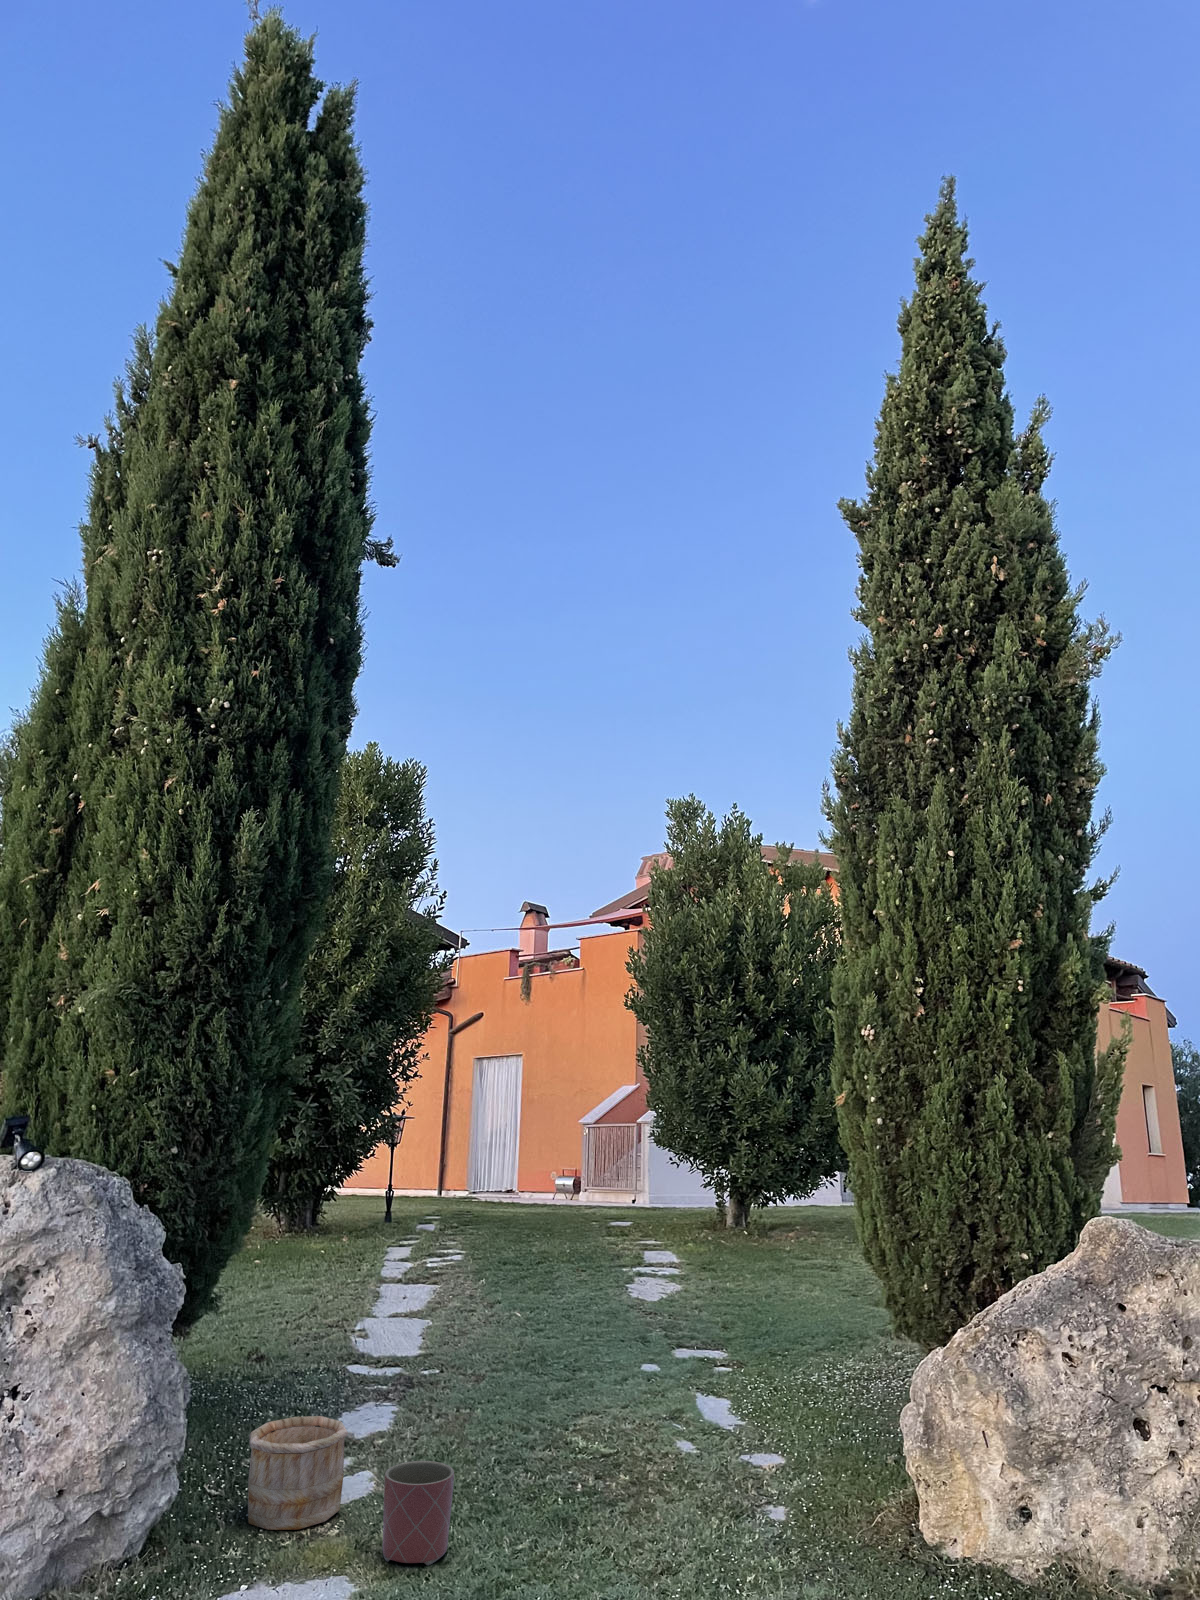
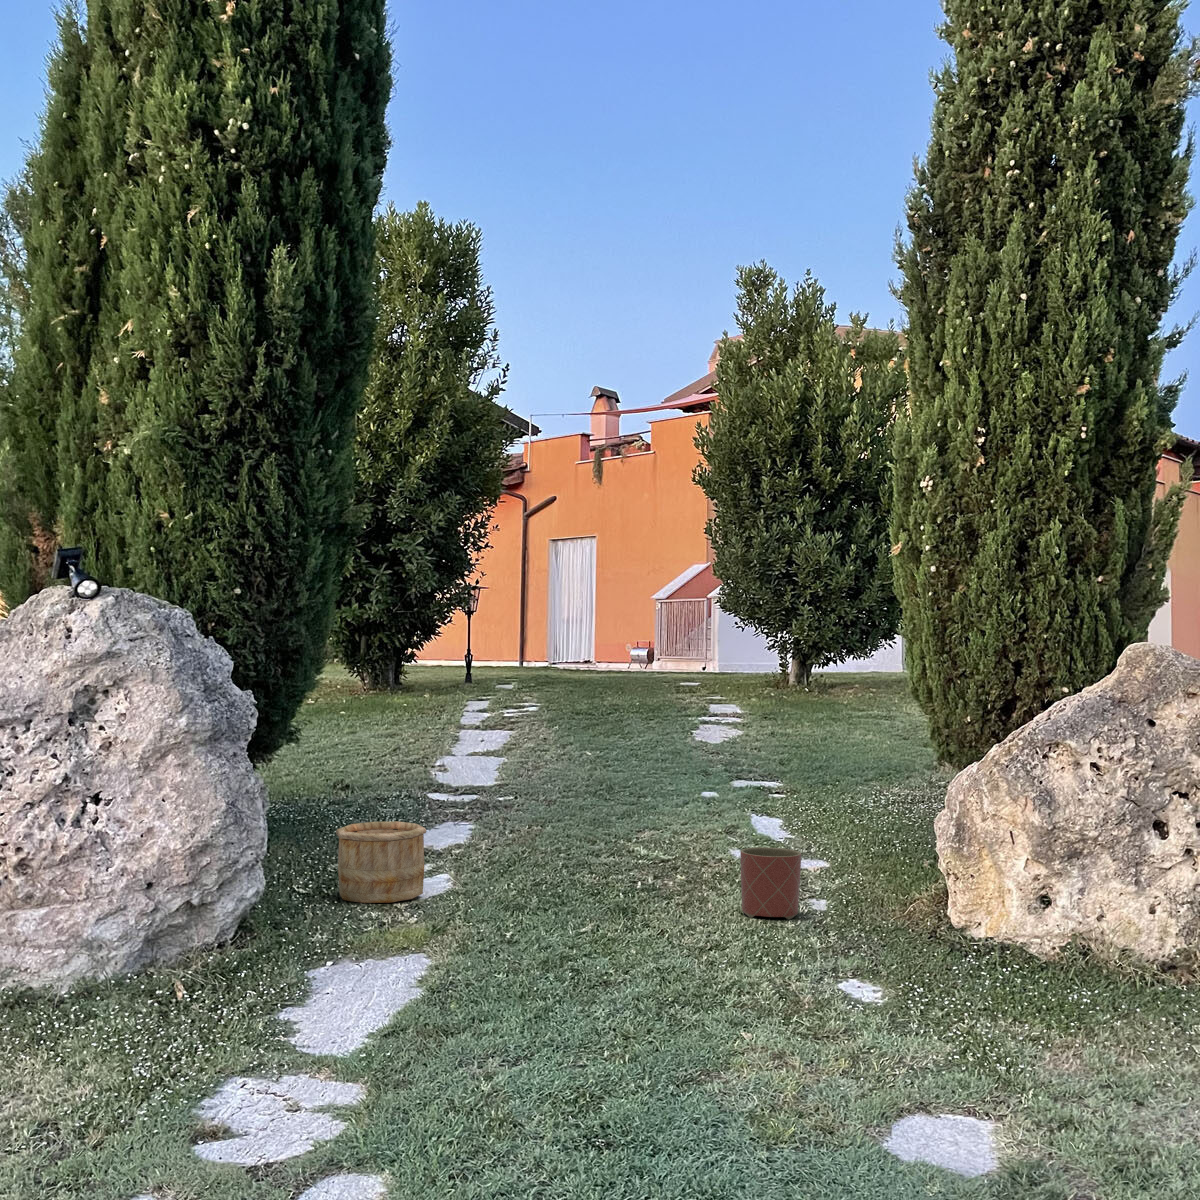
planter: present [383,1461,454,1565] -> present [740,847,801,920]

